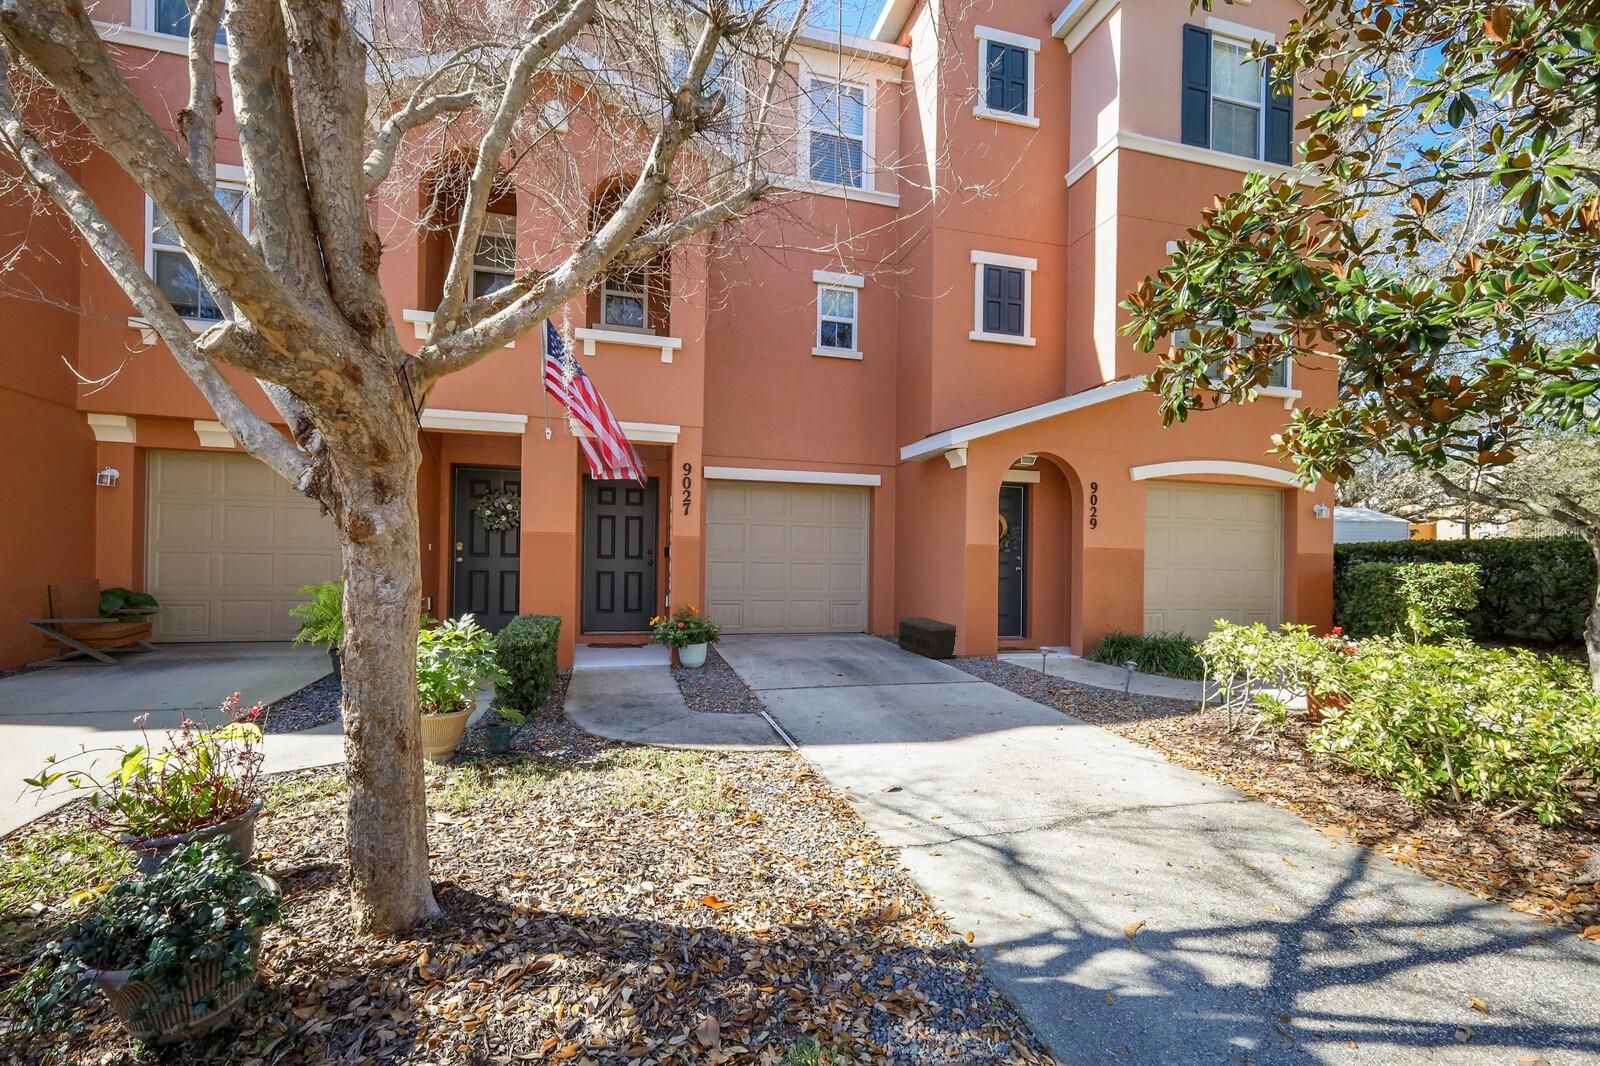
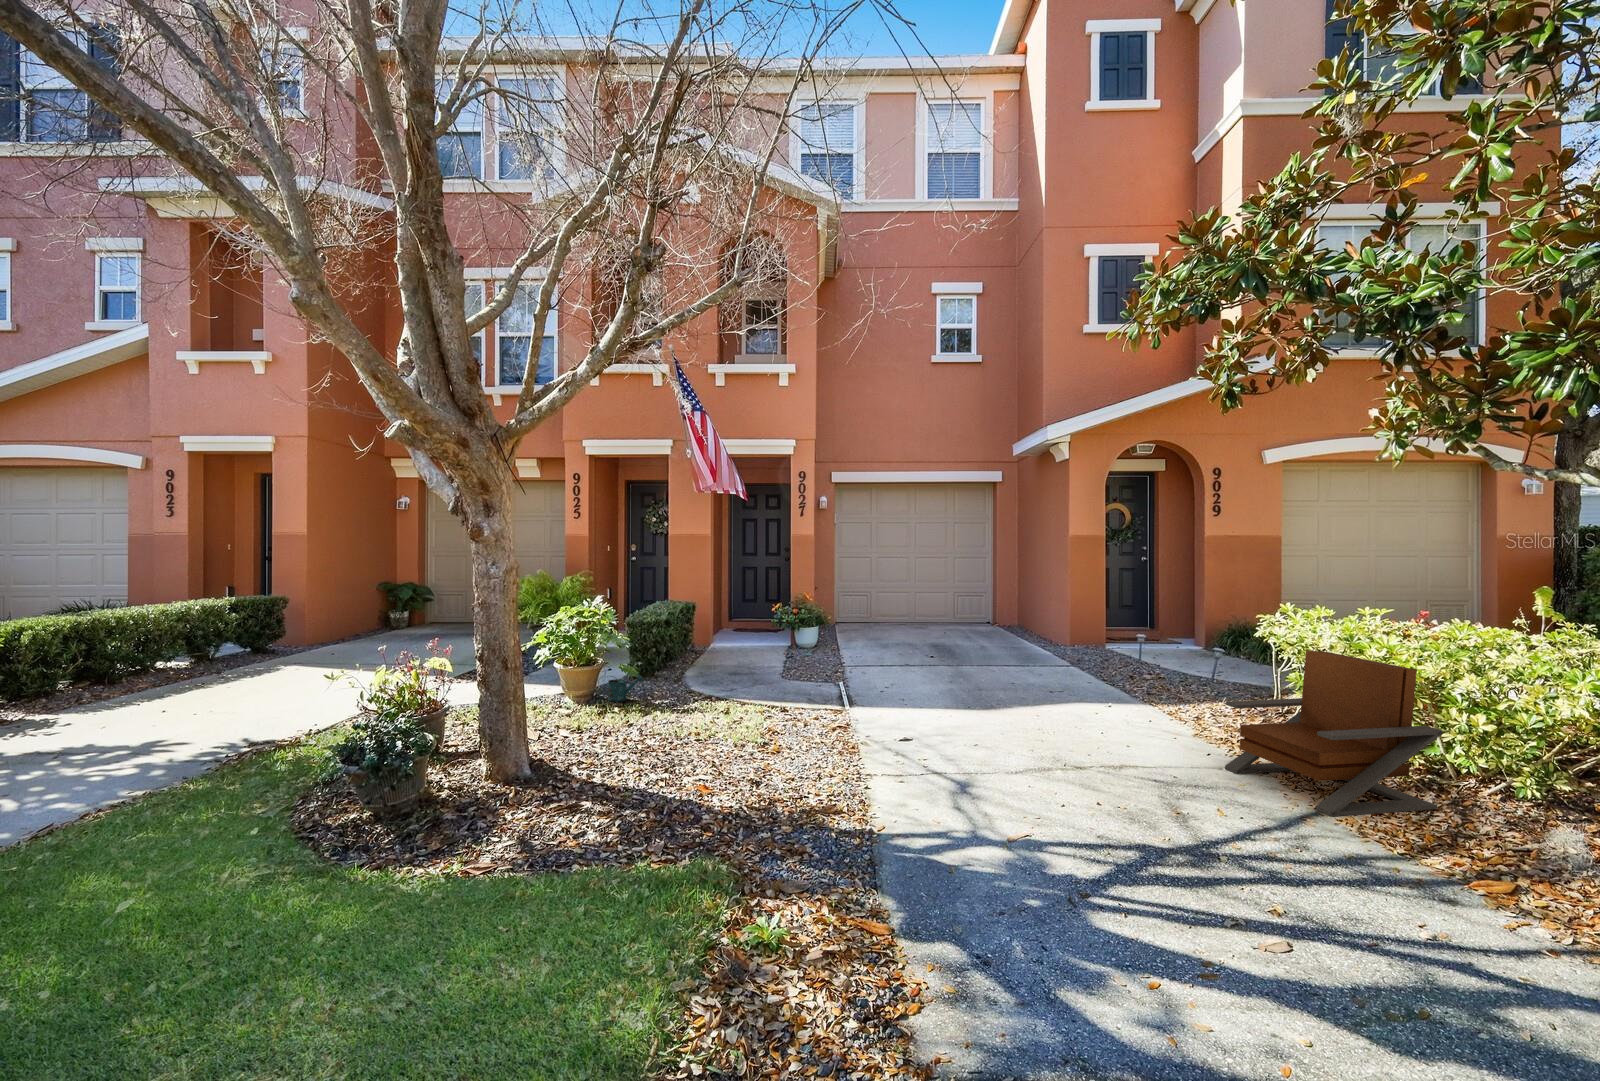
lounge chair: present [23,579,160,667] -> present [1225,651,1443,816]
storage bench: present [899,617,956,659] -> none [1016,610,1066,649]

